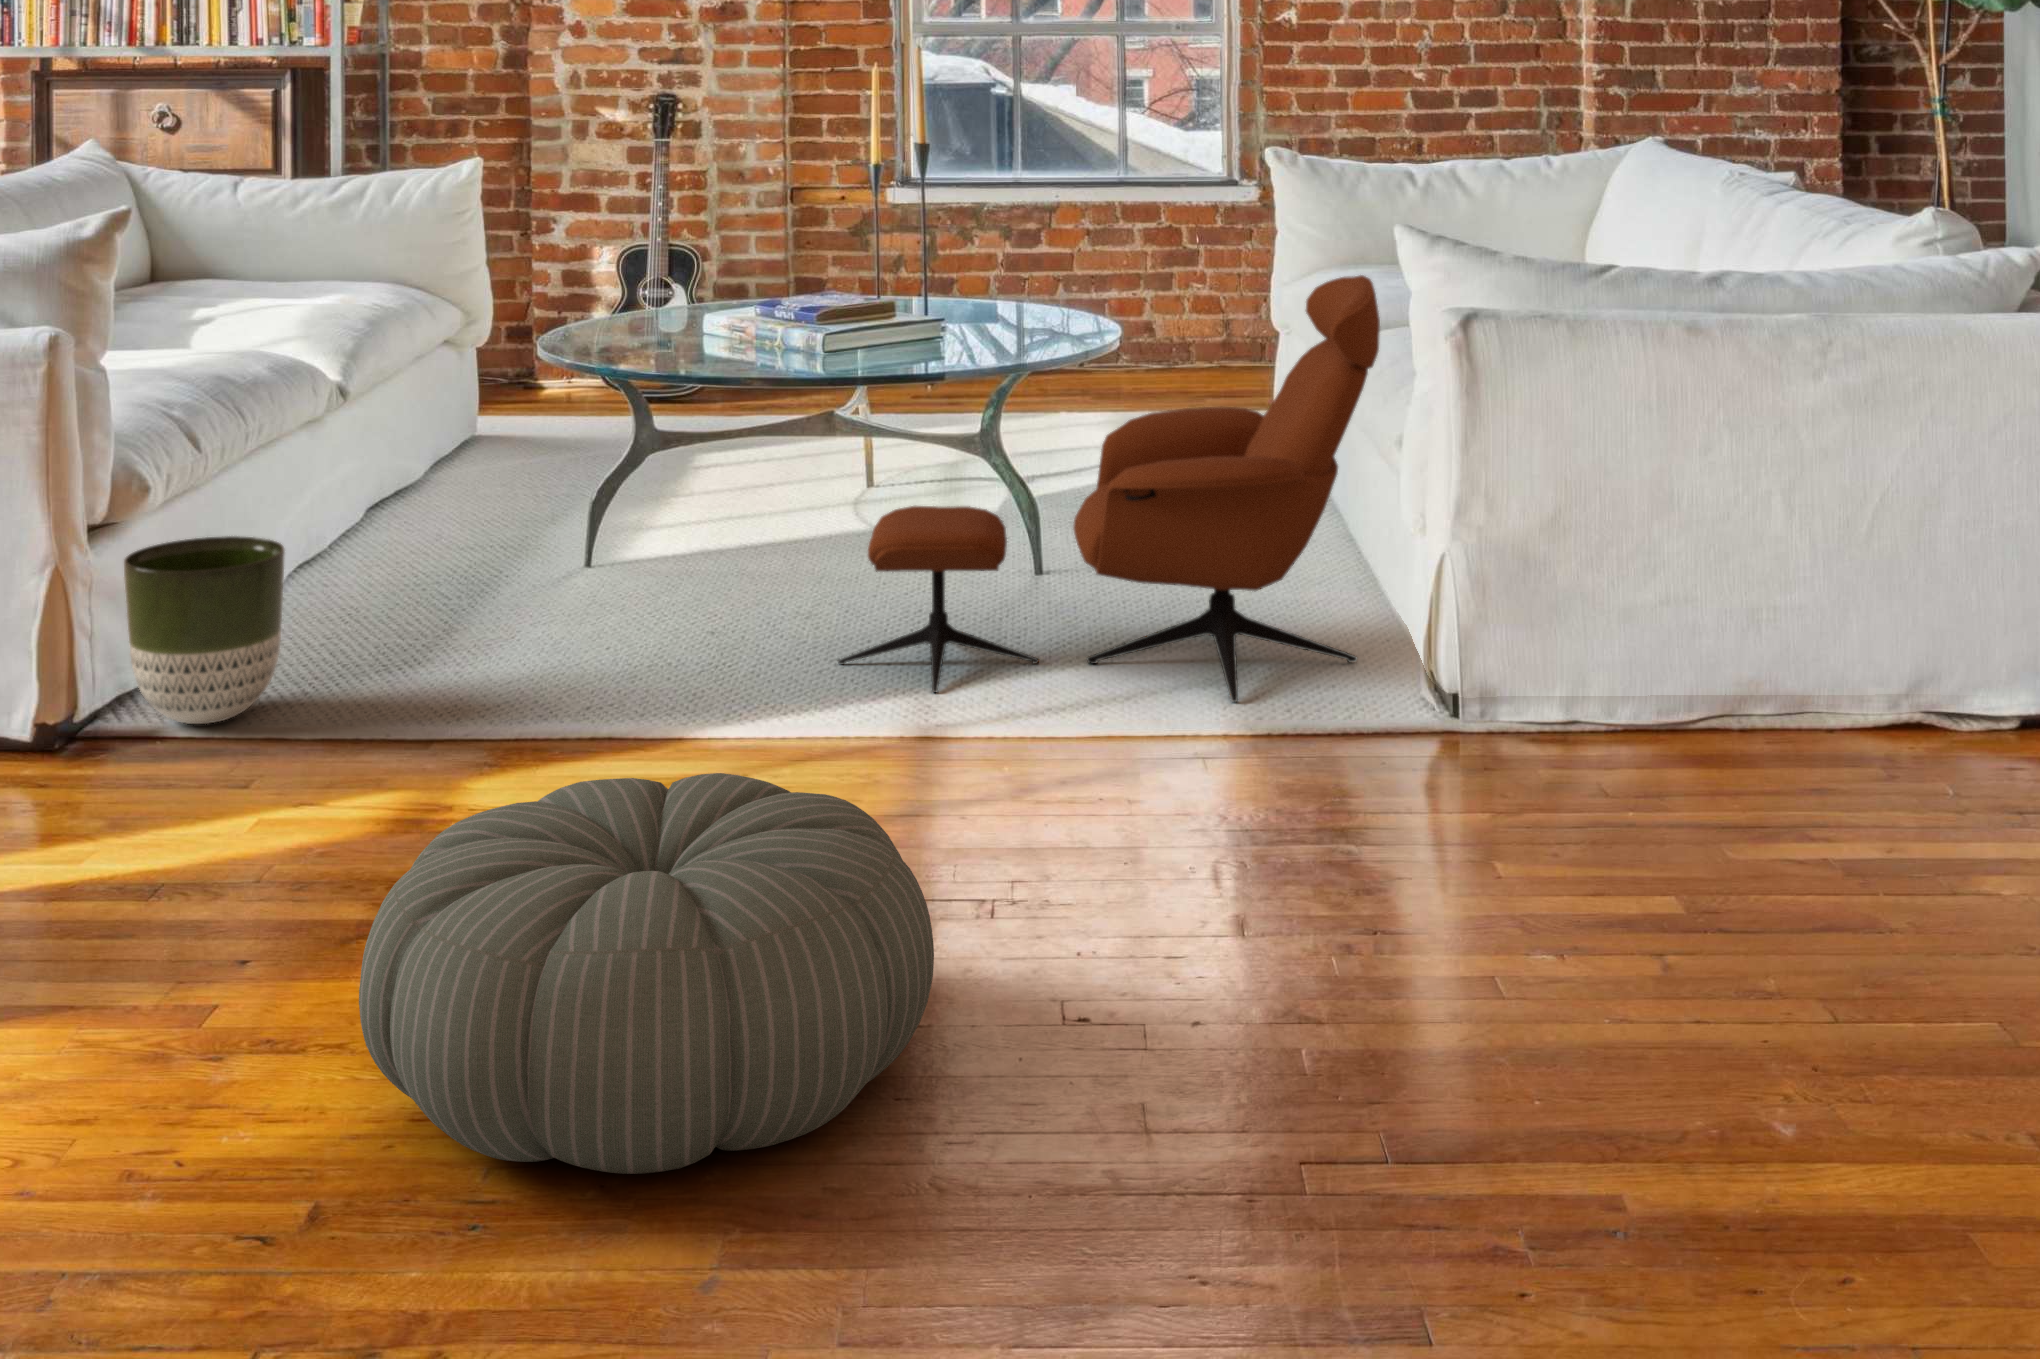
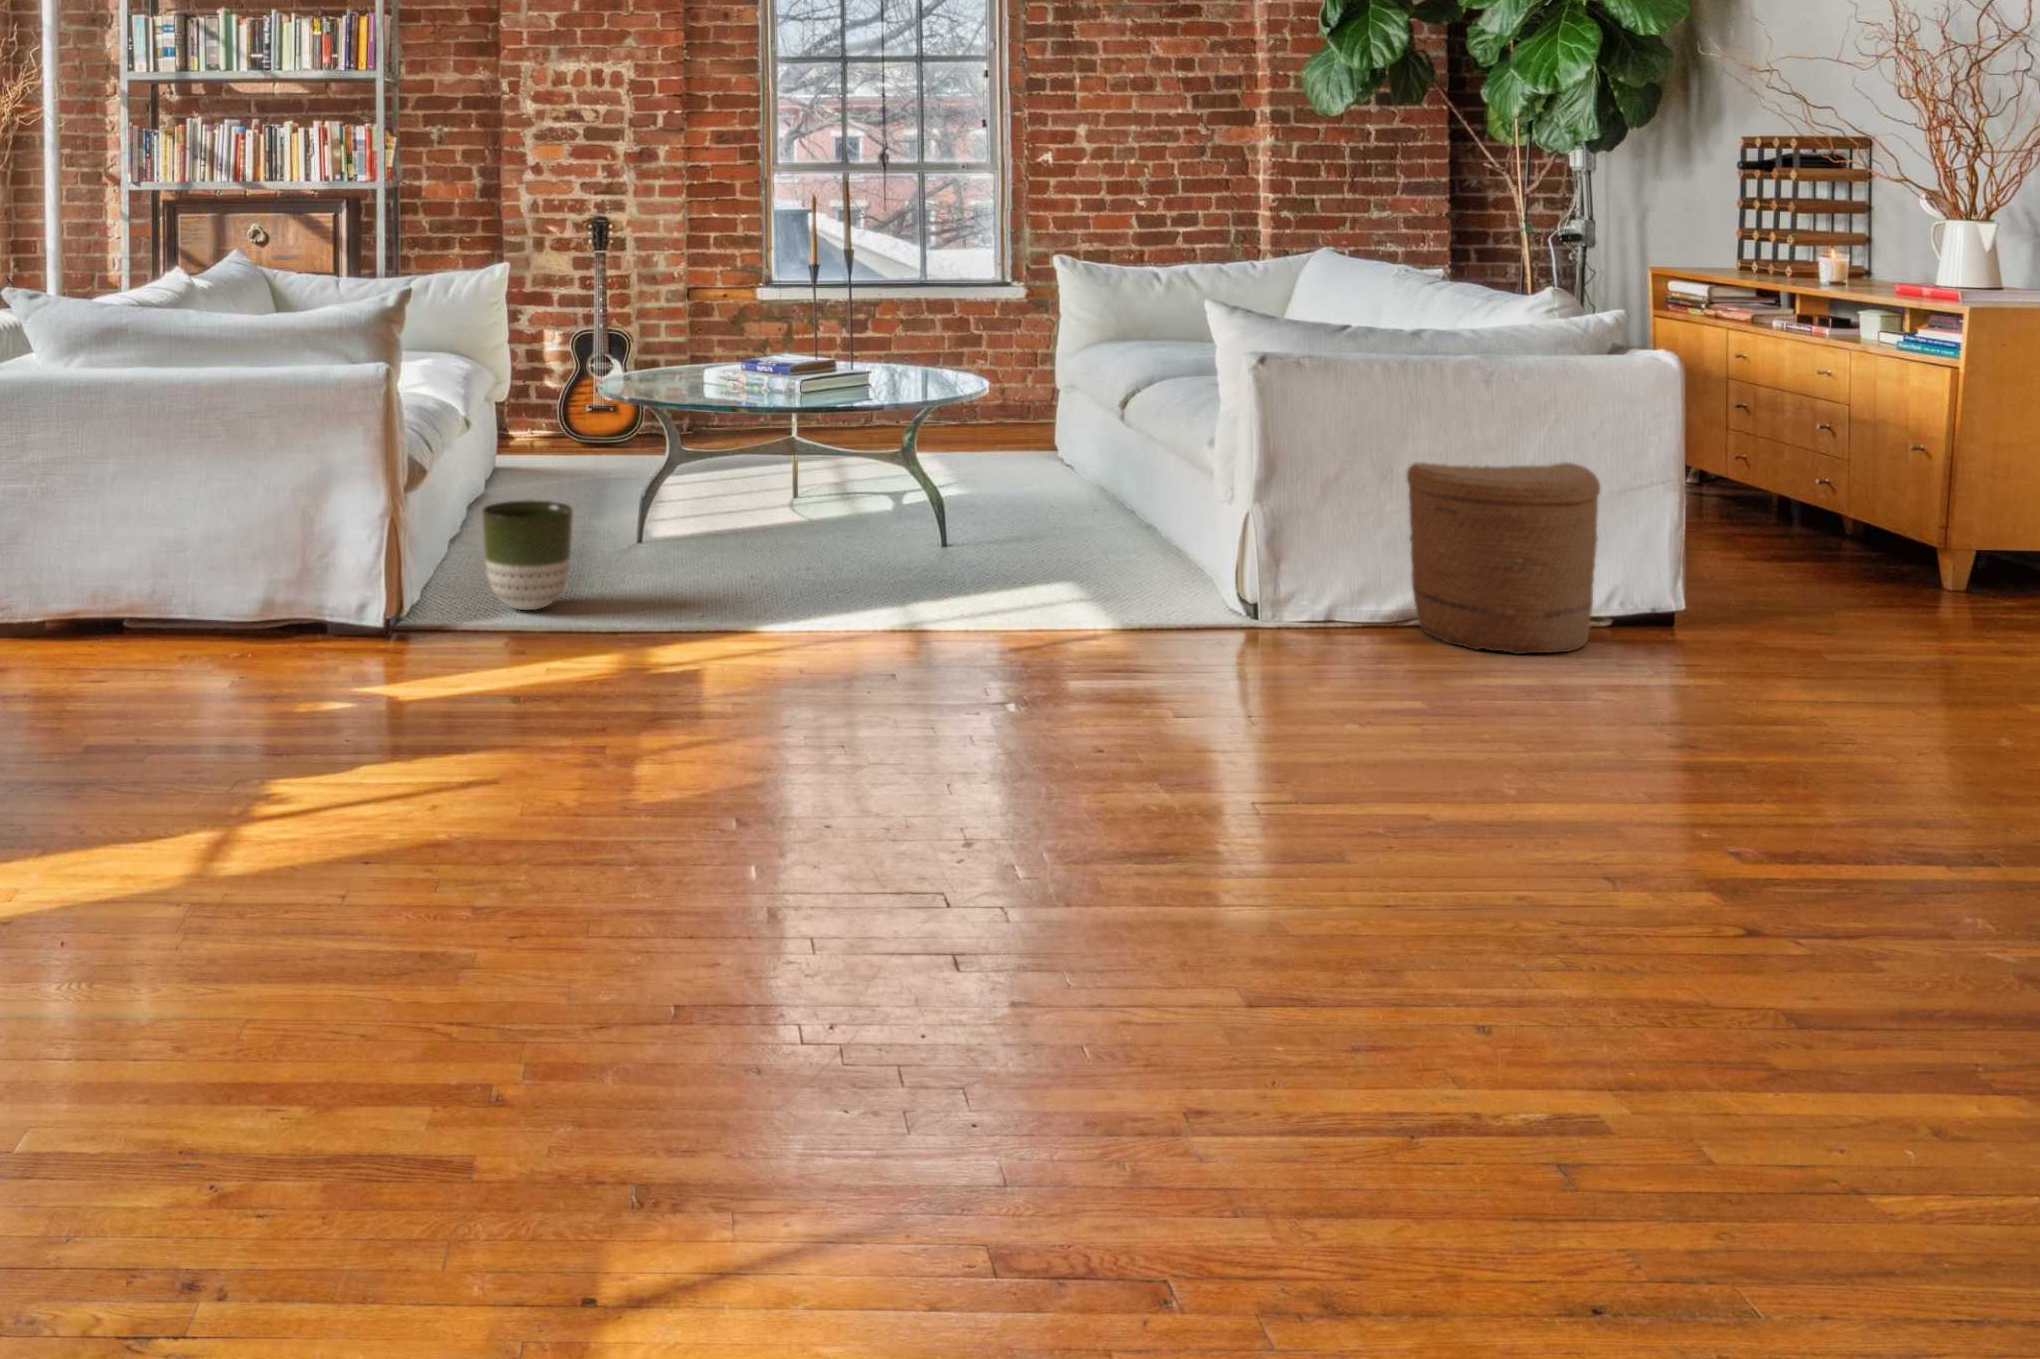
lounge chair: present [838,275,1380,702] -> none [881,340,1222,599]
woven basket: none [1653,466,1978,829] -> present [1407,463,1600,654]
pouf: present [359,773,934,1174] -> none [805,604,1091,776]

